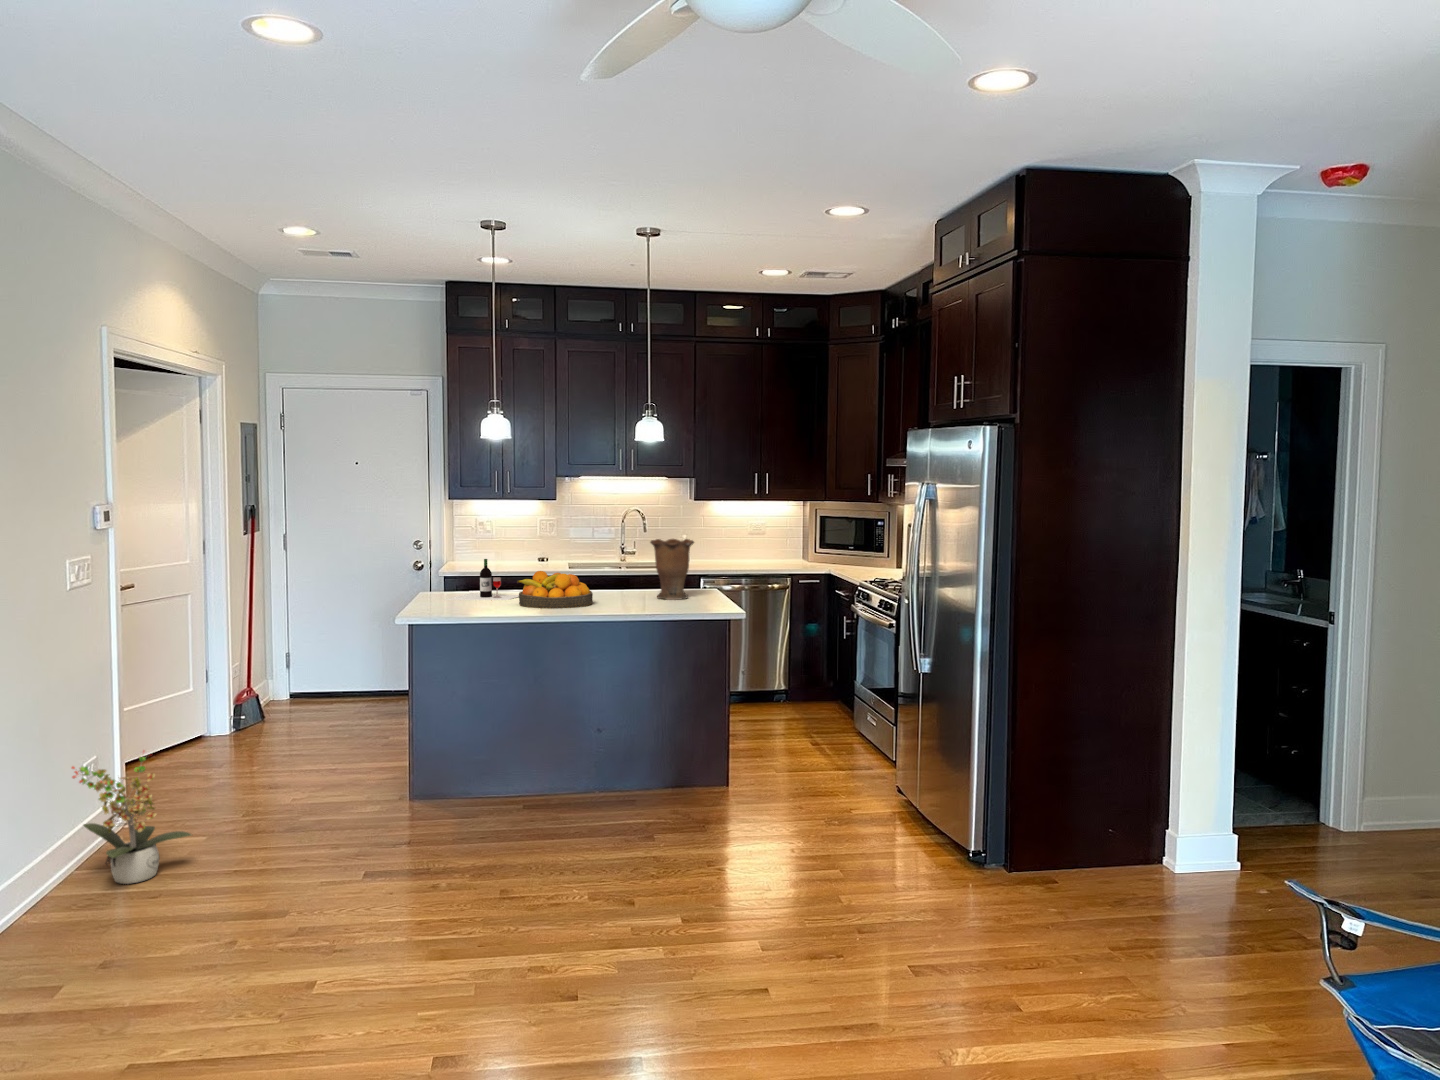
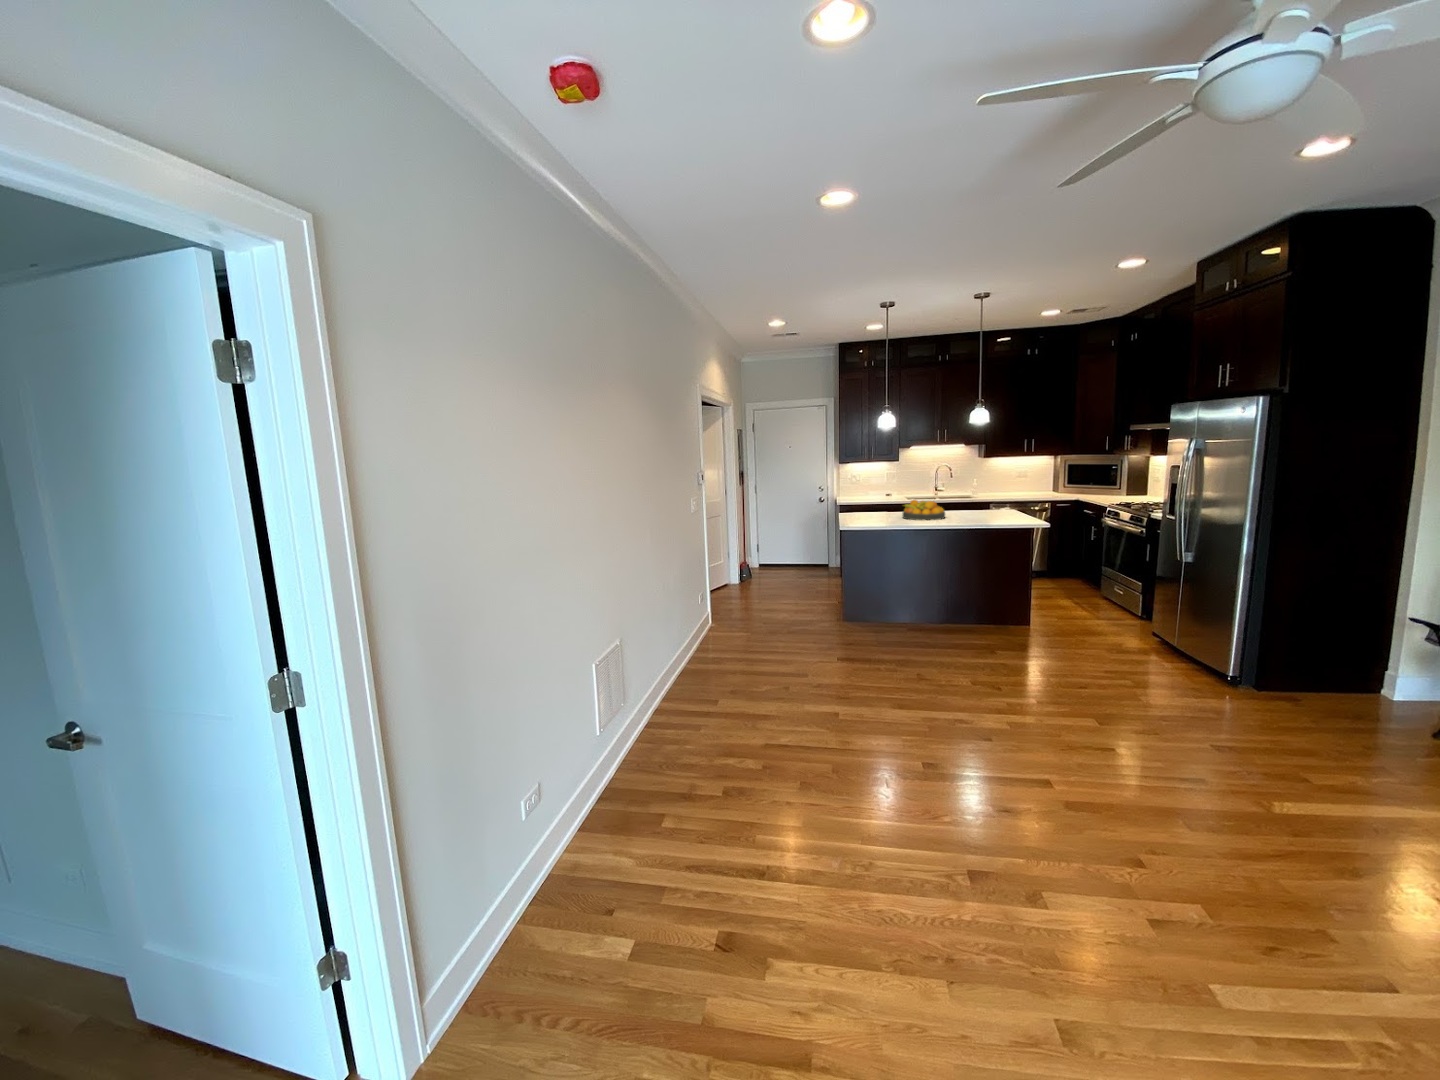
vase: present [650,539,694,600] -> none [976,480,1004,516]
wine bottle: present [445,559,519,600] -> none [856,494,898,518]
potted plant: present [72,751,191,884] -> none [707,586,758,647]

